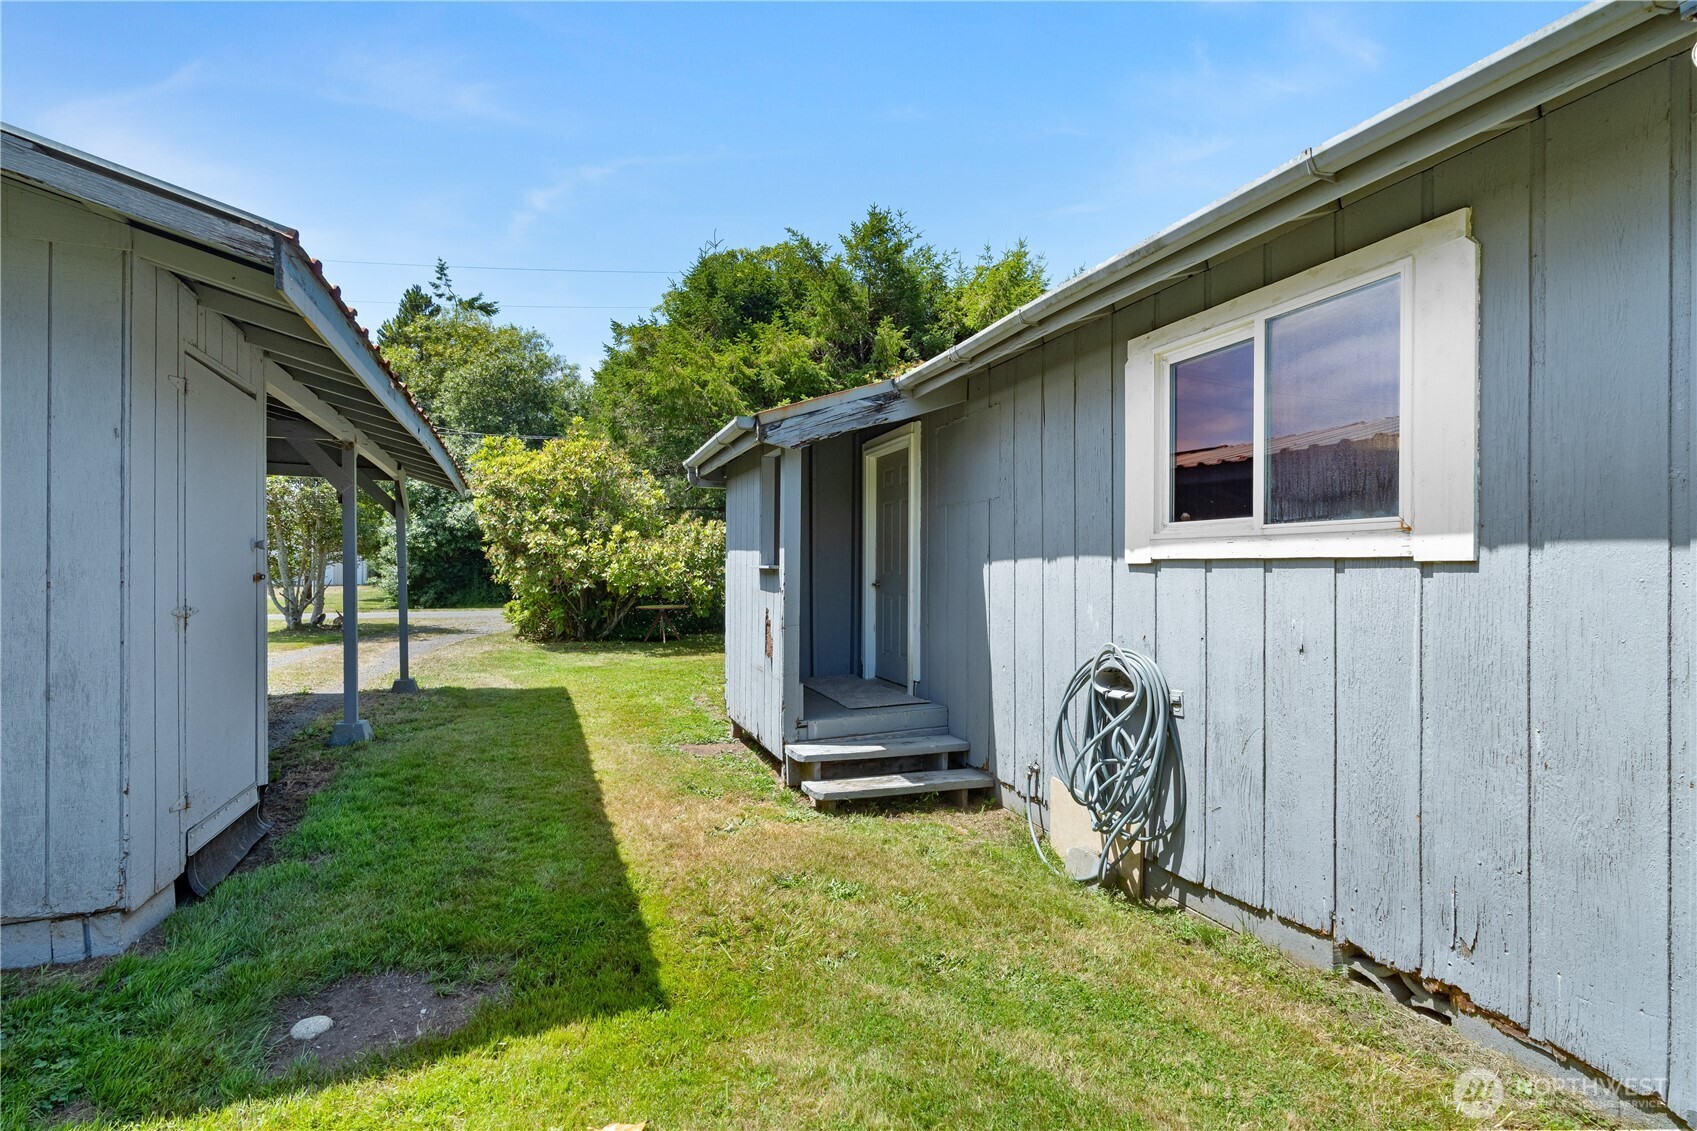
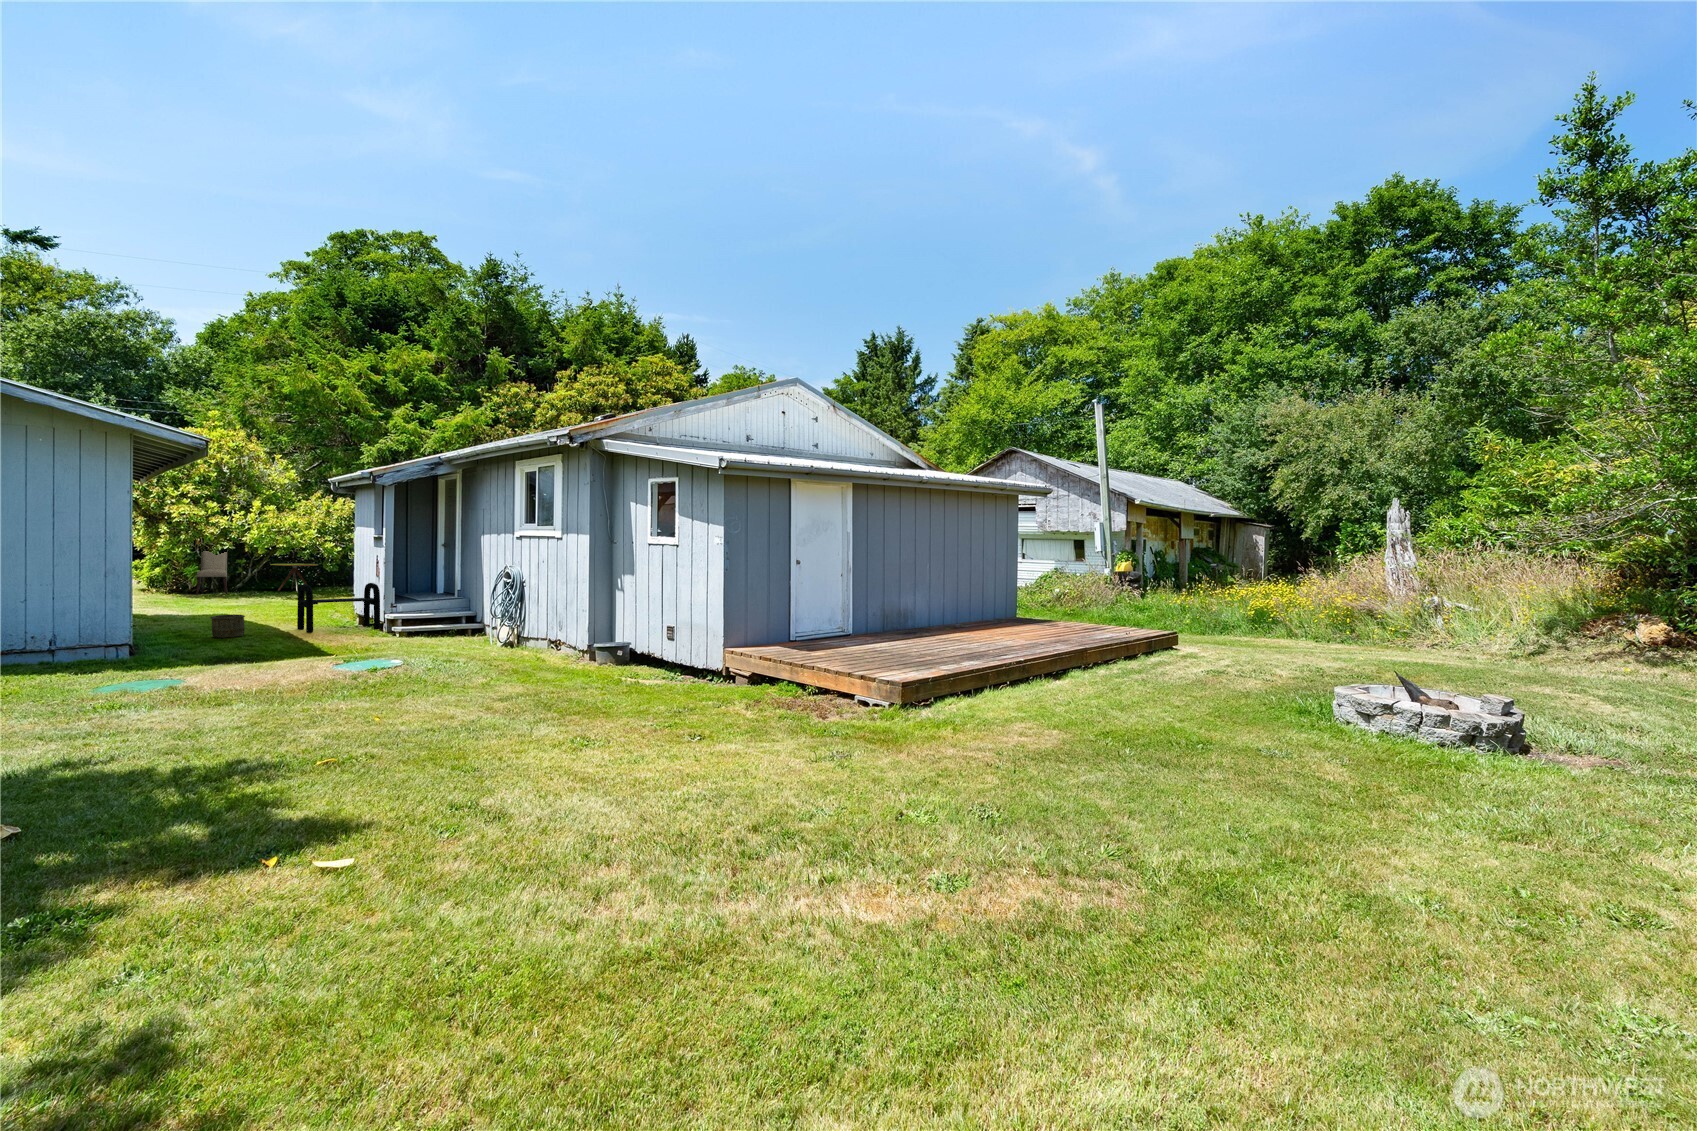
chair: none [554,585,589,650] -> present [196,551,227,594]
bench: none [626,669,777,791] -> present [297,583,380,633]
wooden bucket: none [456,749,520,810] -> present [211,614,245,638]

